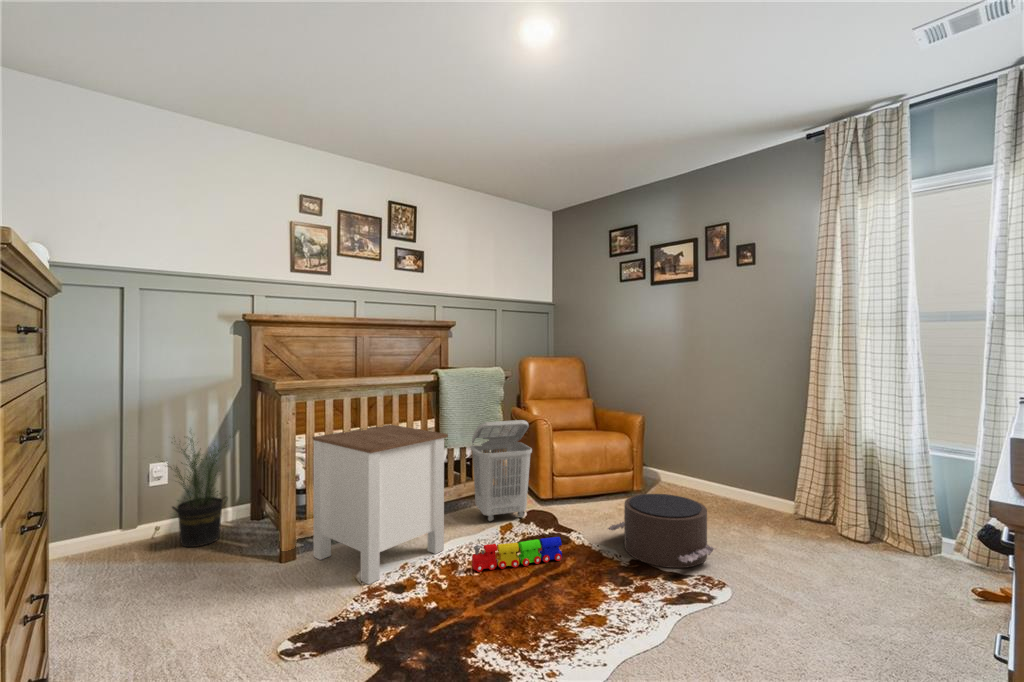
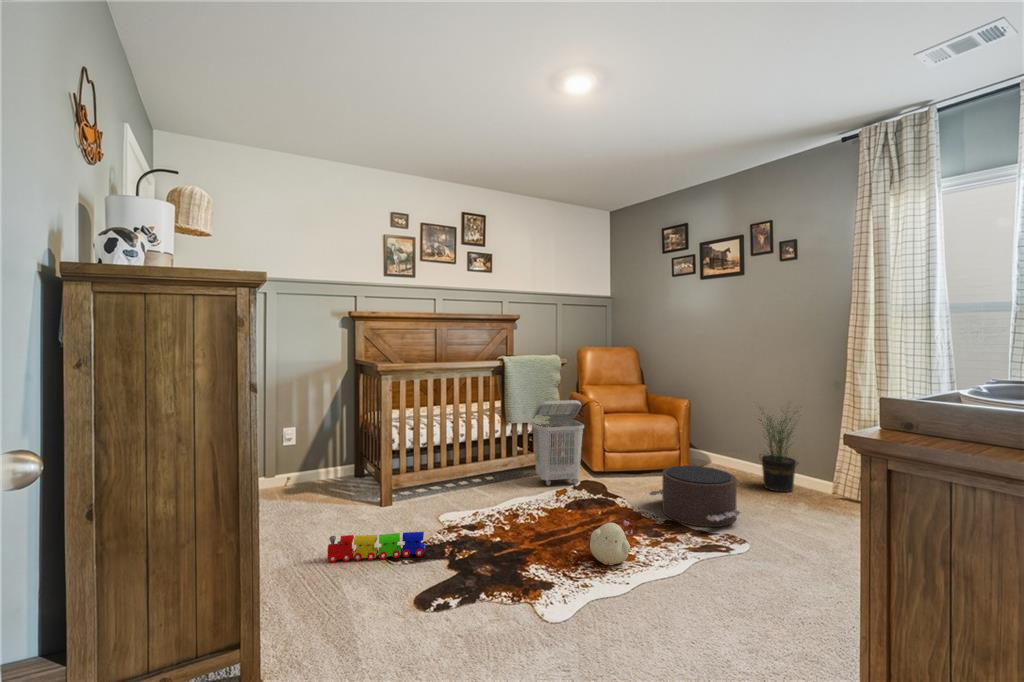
side table: present [312,425,448,584] -> none [404,401,511,524]
potted plant: present [162,436,231,547] -> present [759,411,799,492]
toy train: present [472,537,562,572] -> present [327,532,425,562]
plush toy: none [551,575,604,633] -> present [590,520,633,565]

